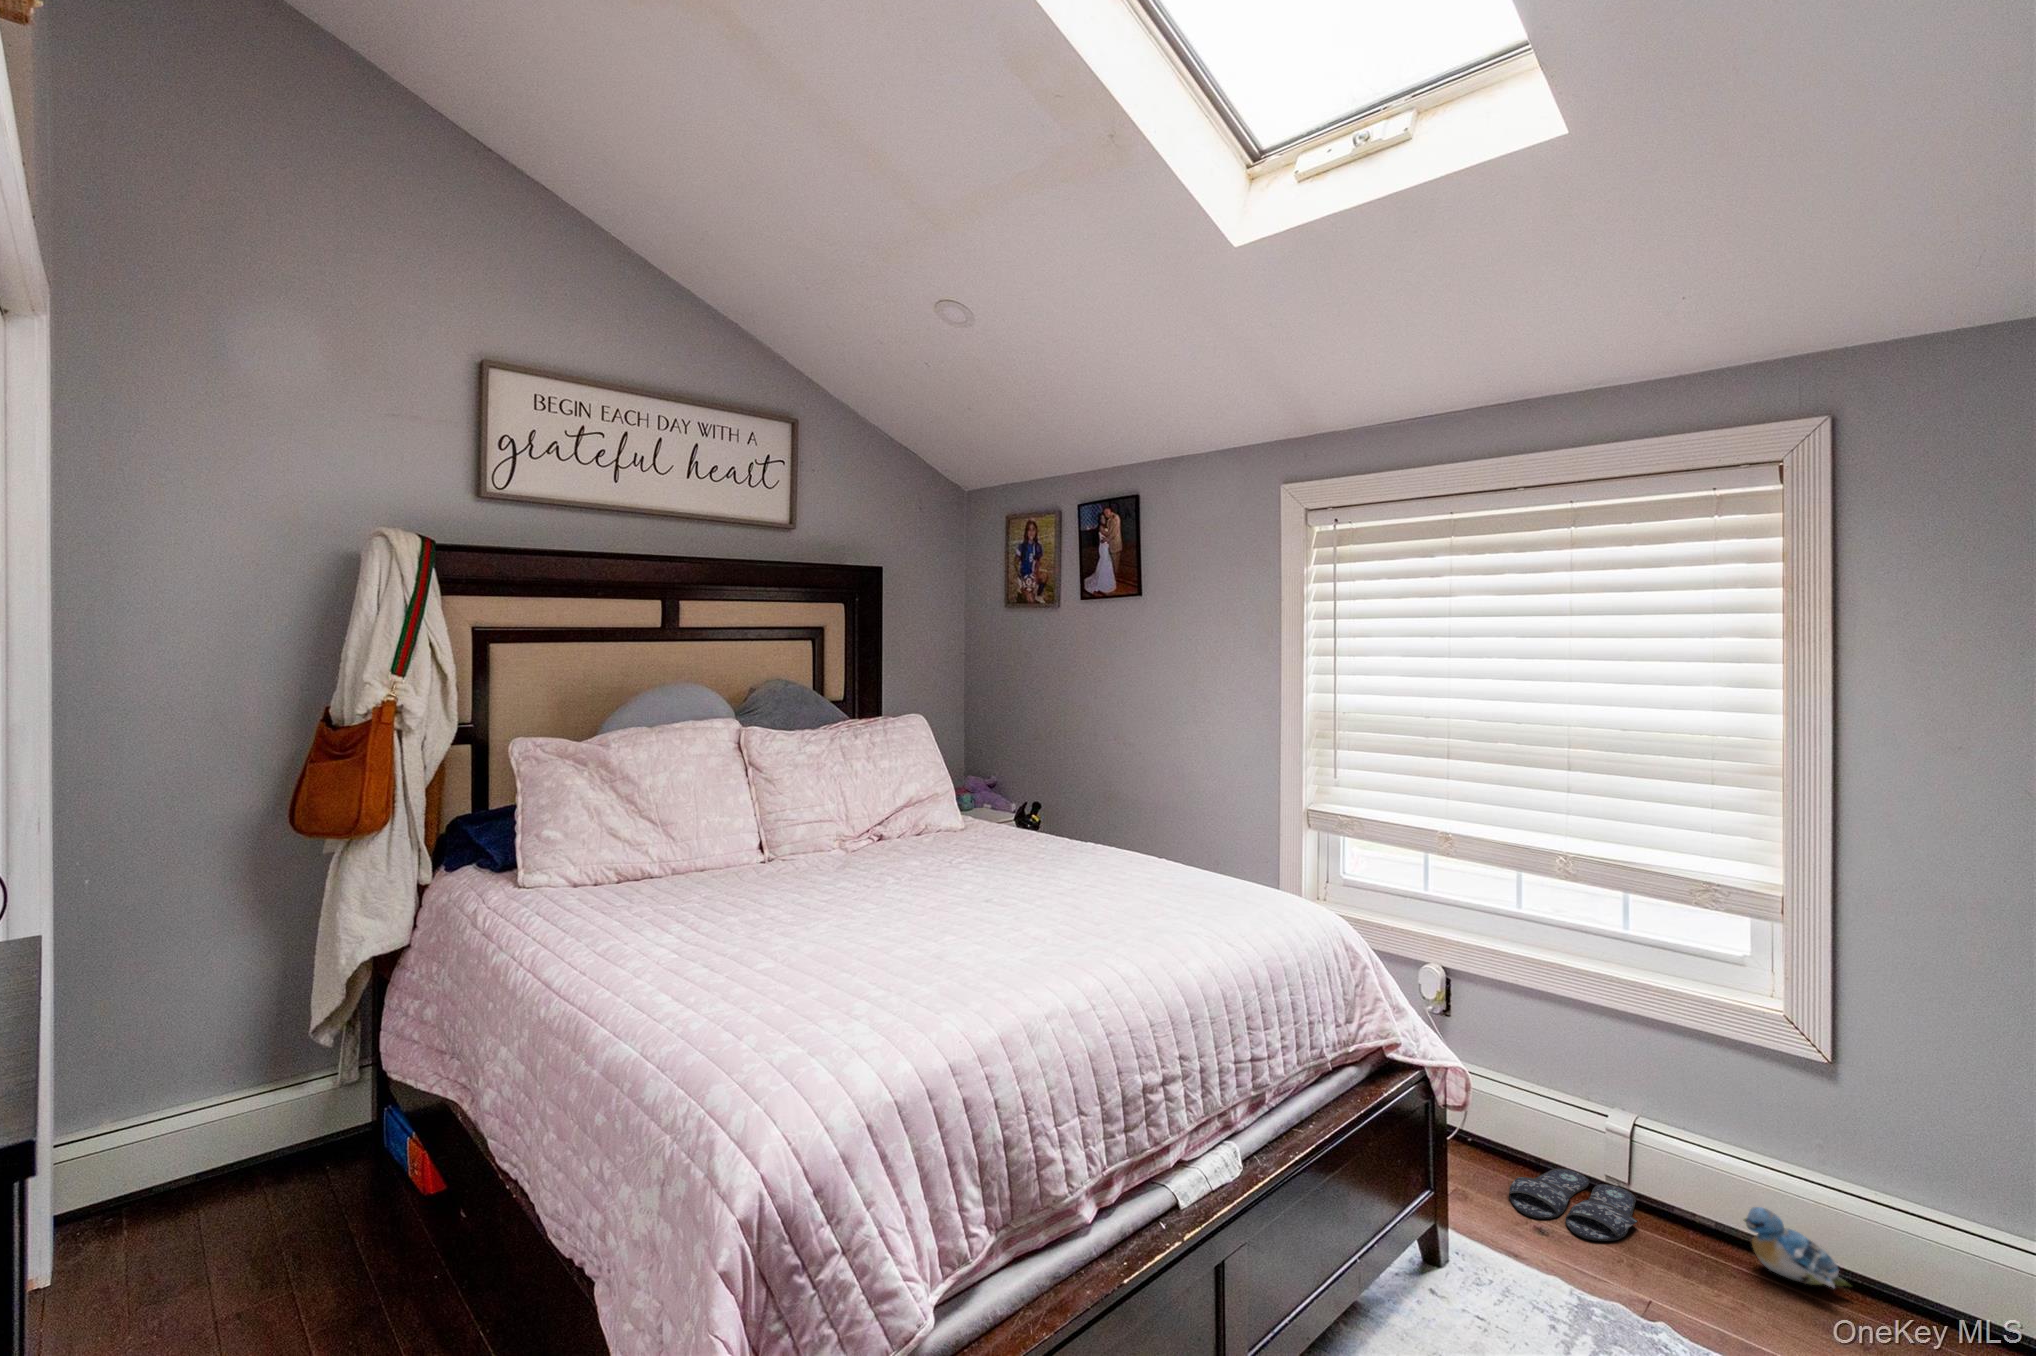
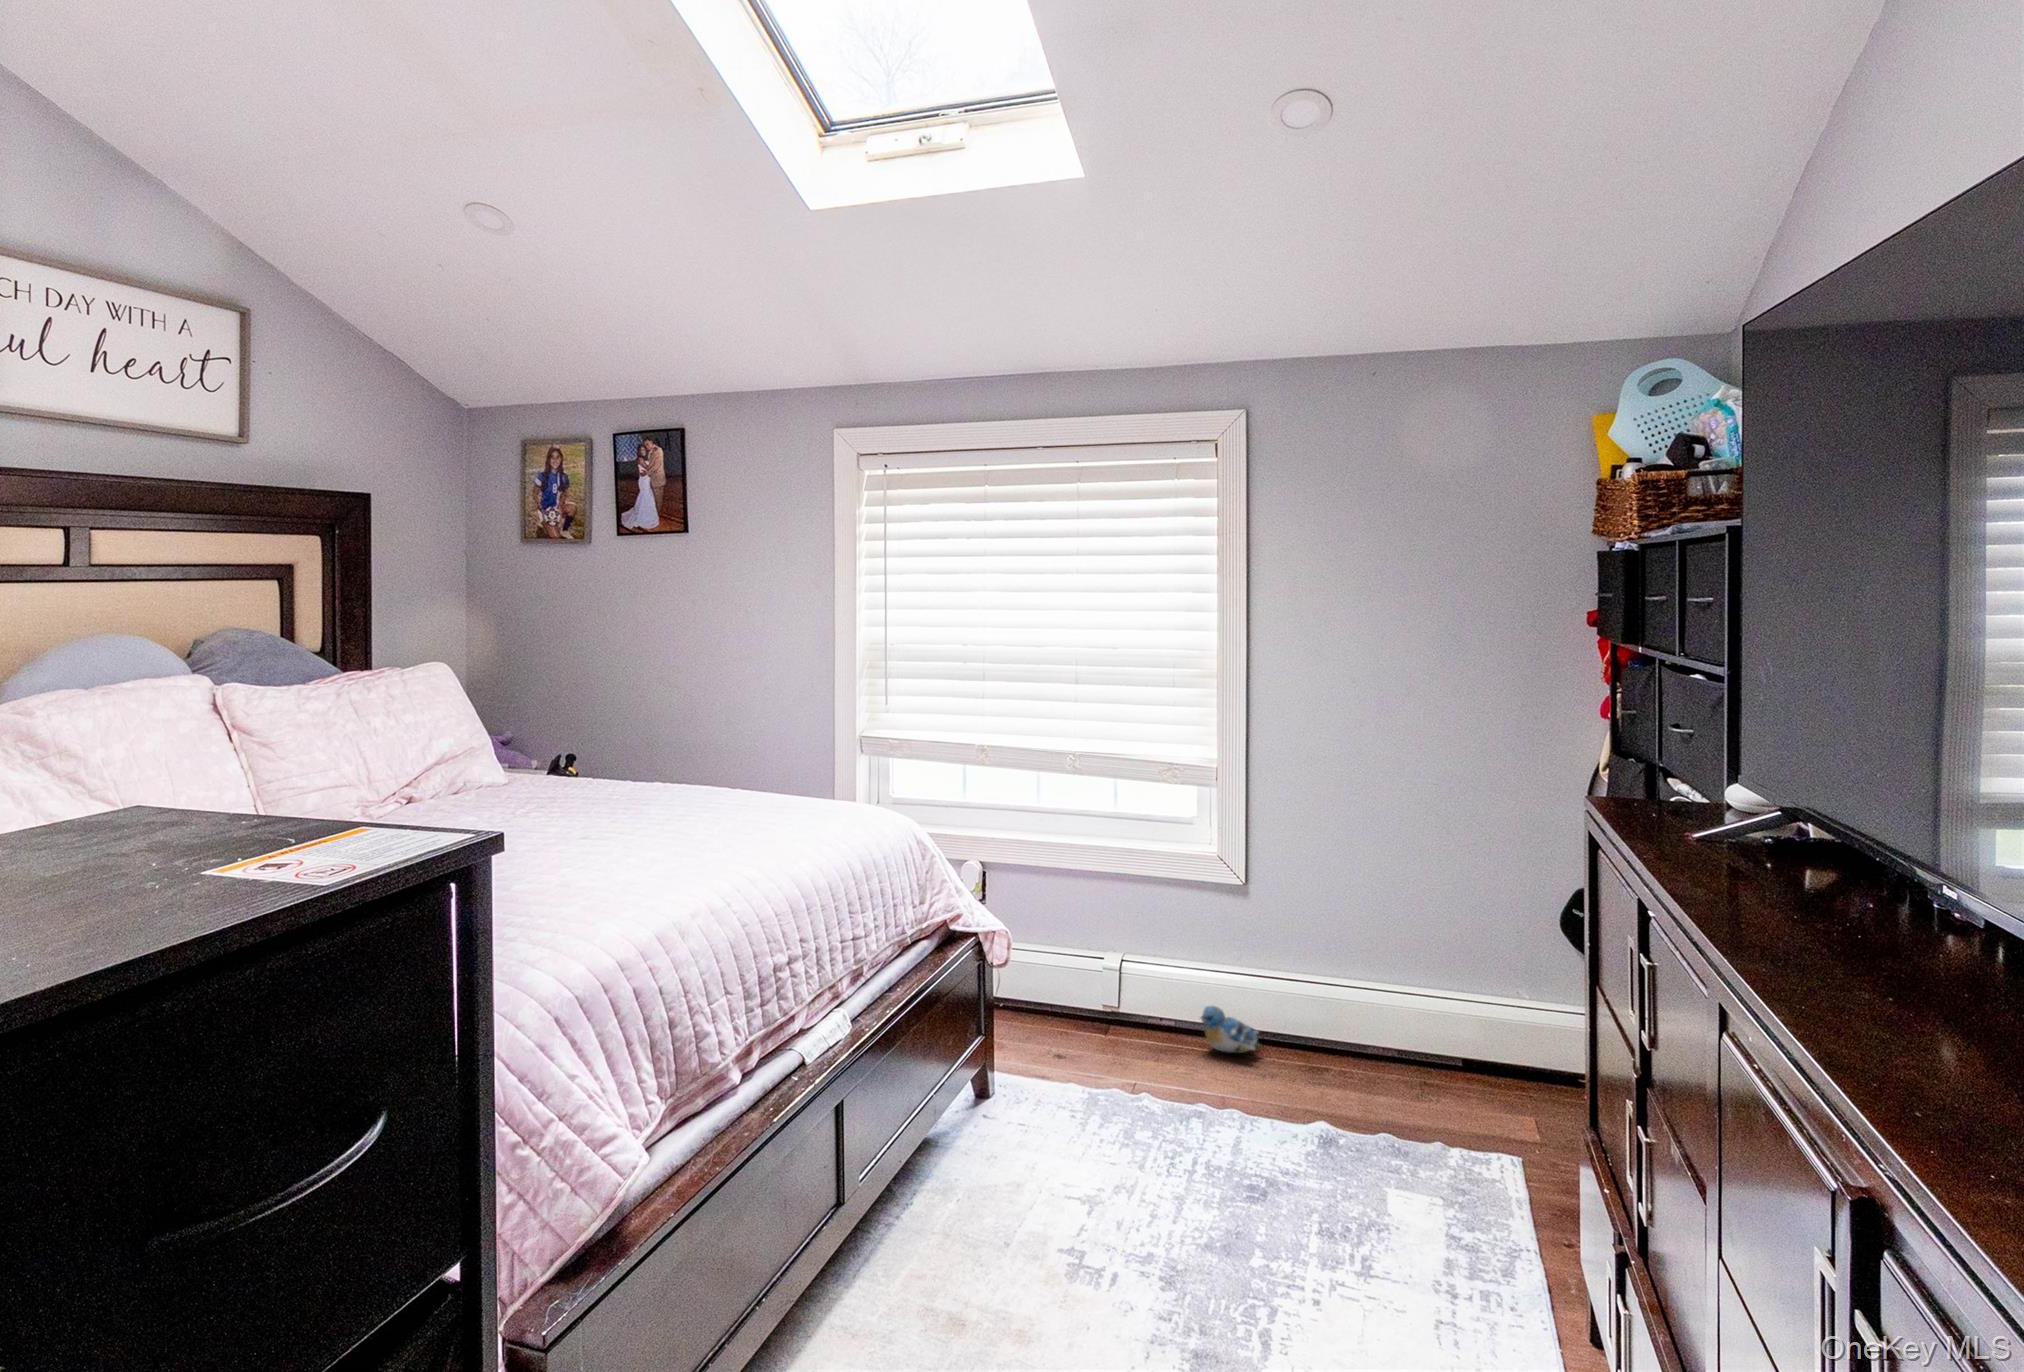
slippers: present [1509,1168,1638,1241] -> none [1041,1014,1132,1057]

